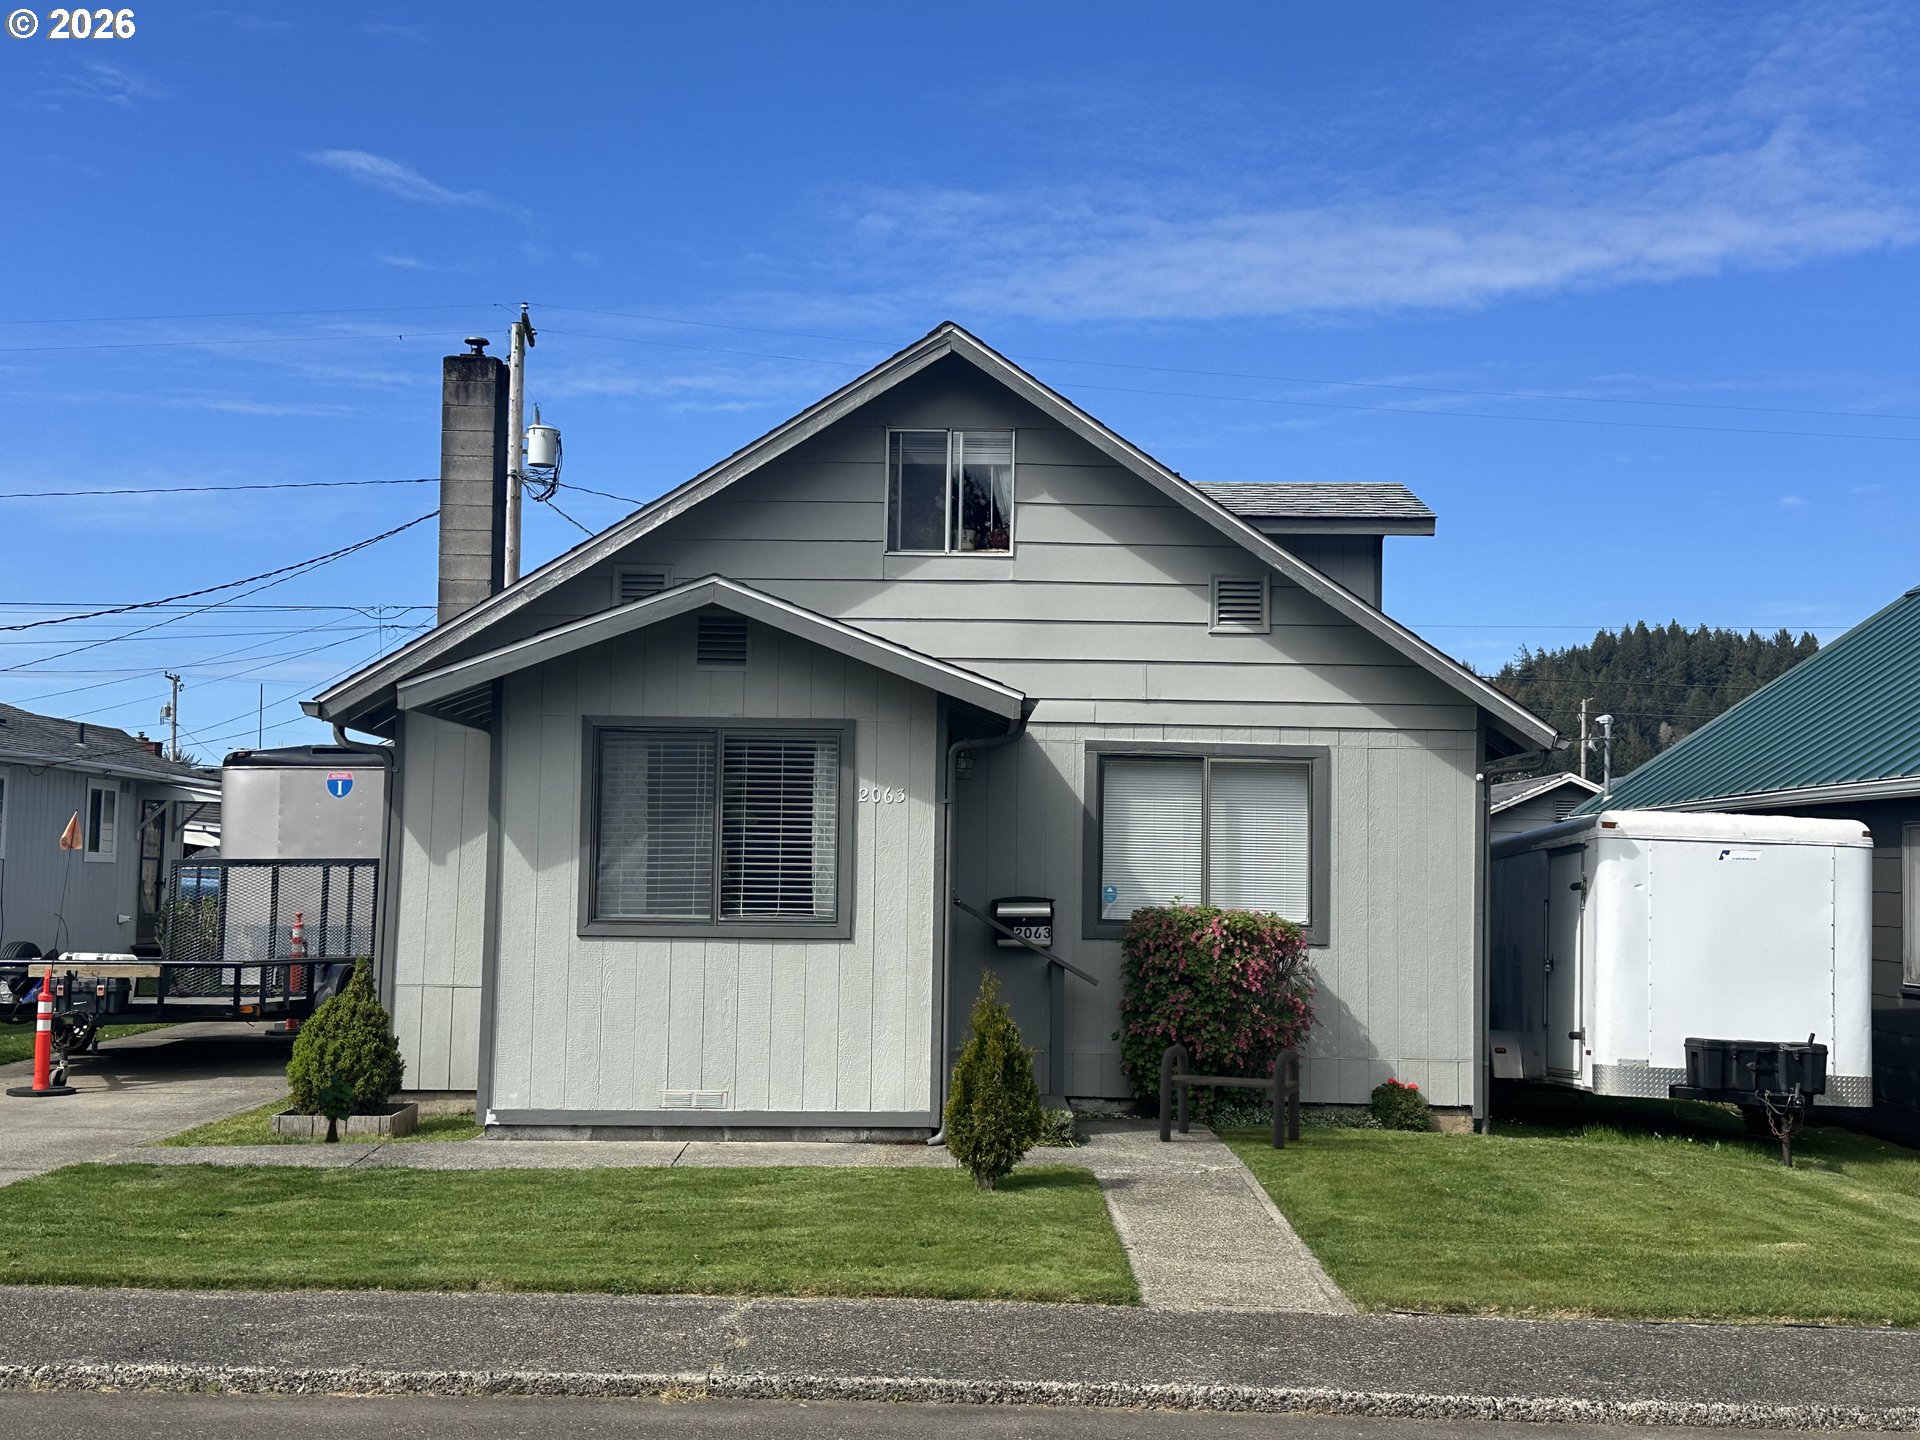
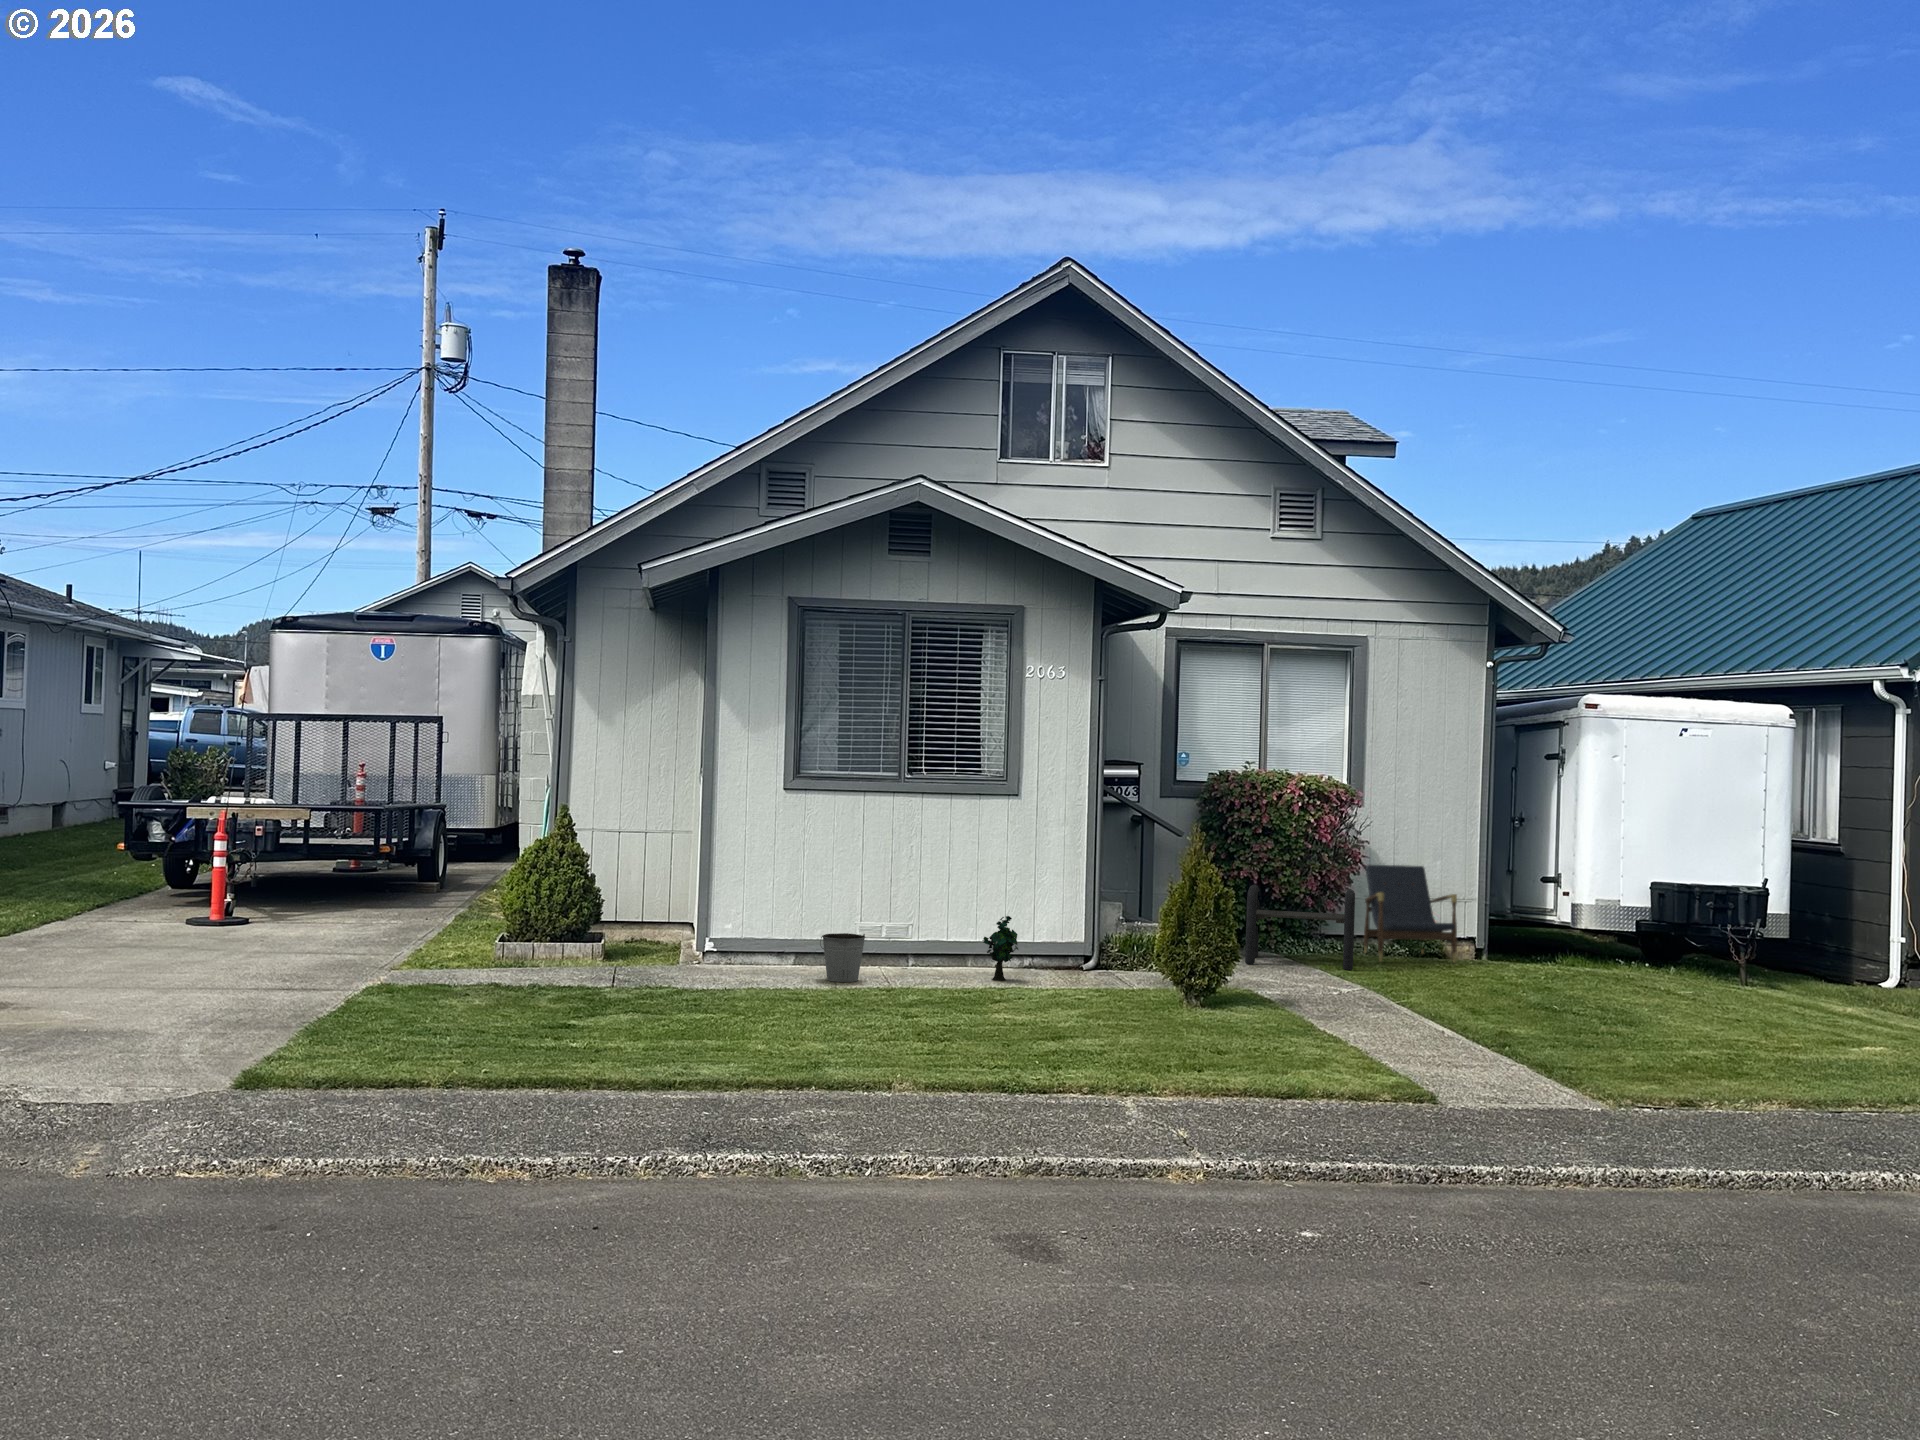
lounge chair: none [1332,1020,1432,1141] -> present [1364,865,1457,963]
decorative plant: present [312,1069,356,1142] -> present [982,916,1018,981]
bucket: none [614,1103,668,1159] -> present [820,933,865,982]

